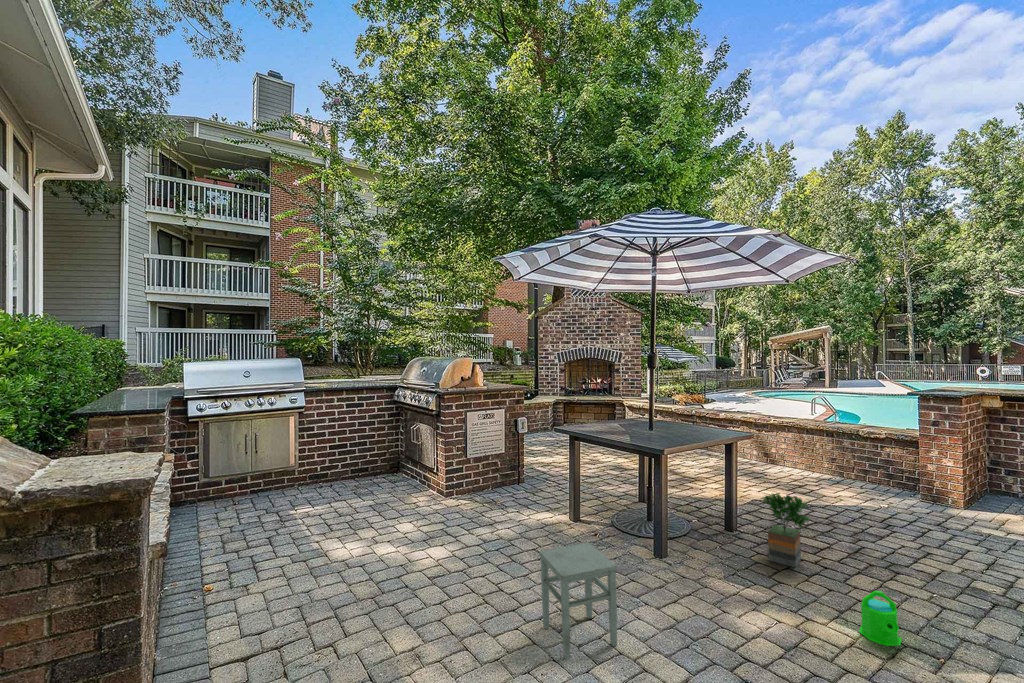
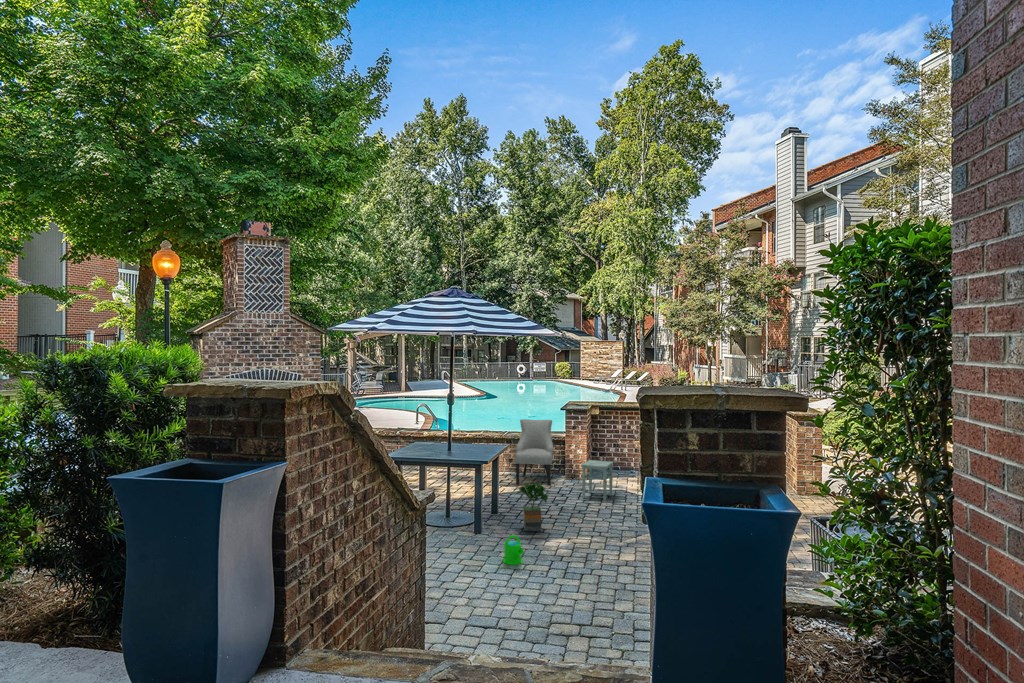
chair: none [823,406,896,504] -> present [515,419,553,485]
stool: present [539,543,617,659] -> present [582,460,613,501]
watering can: present [859,591,902,646] -> present [503,534,524,565]

